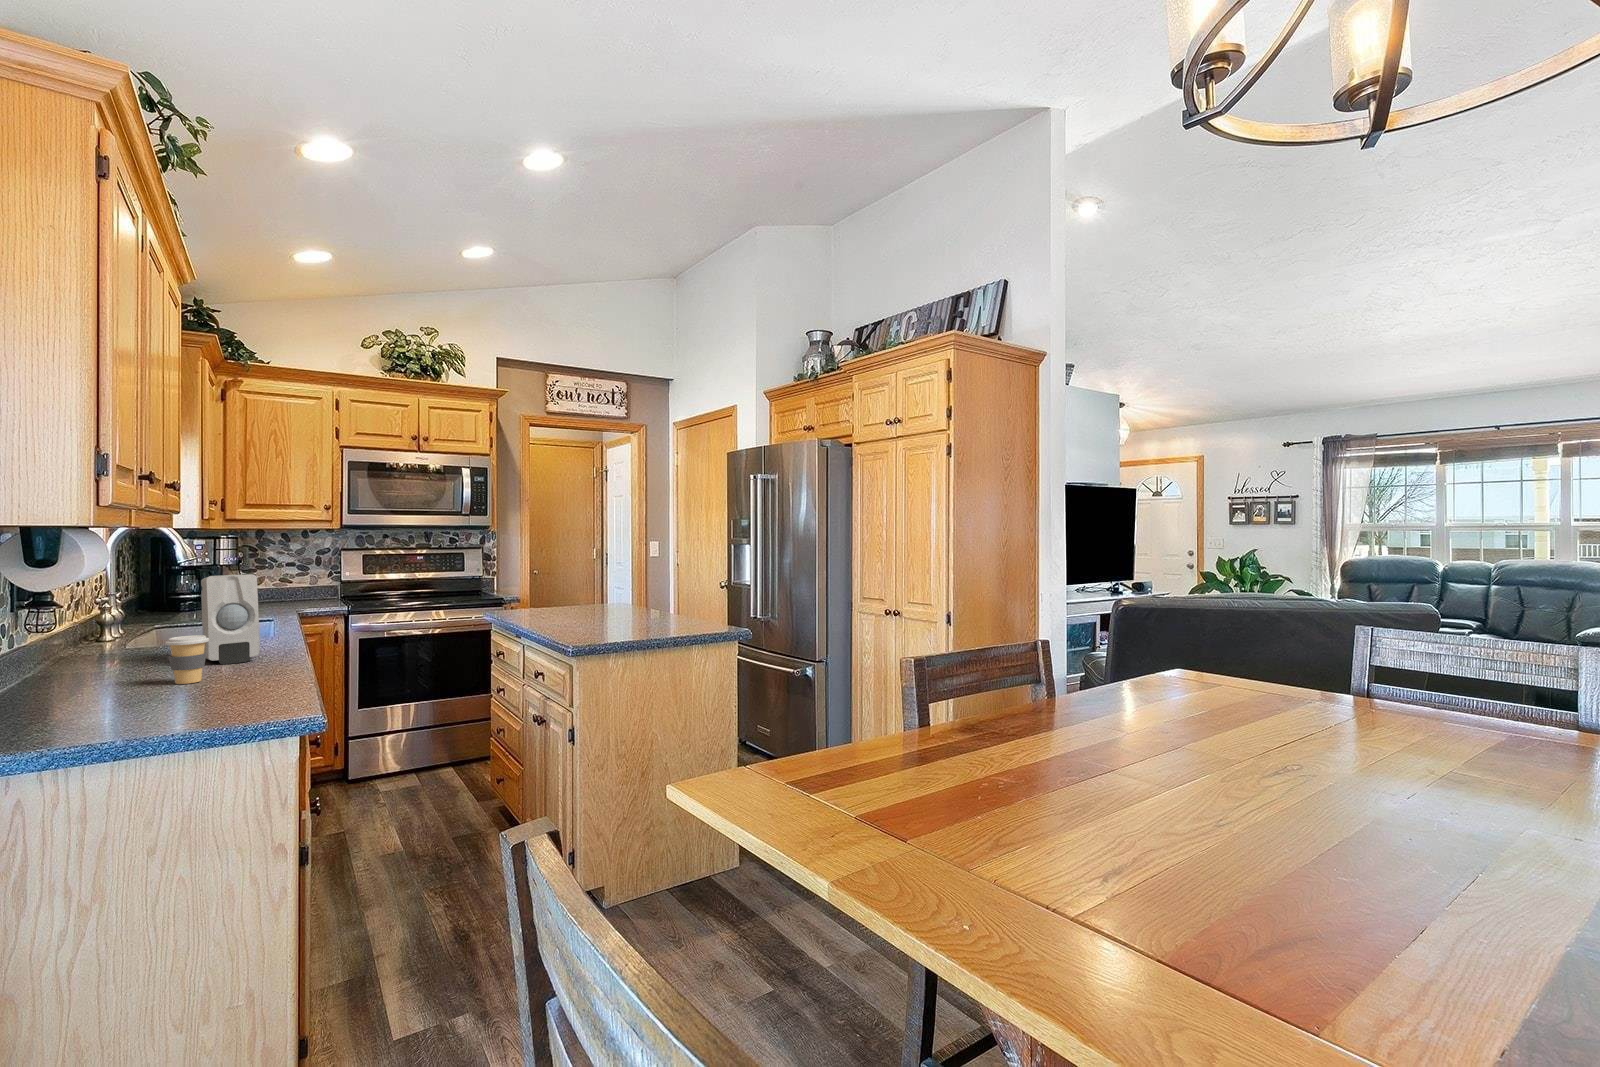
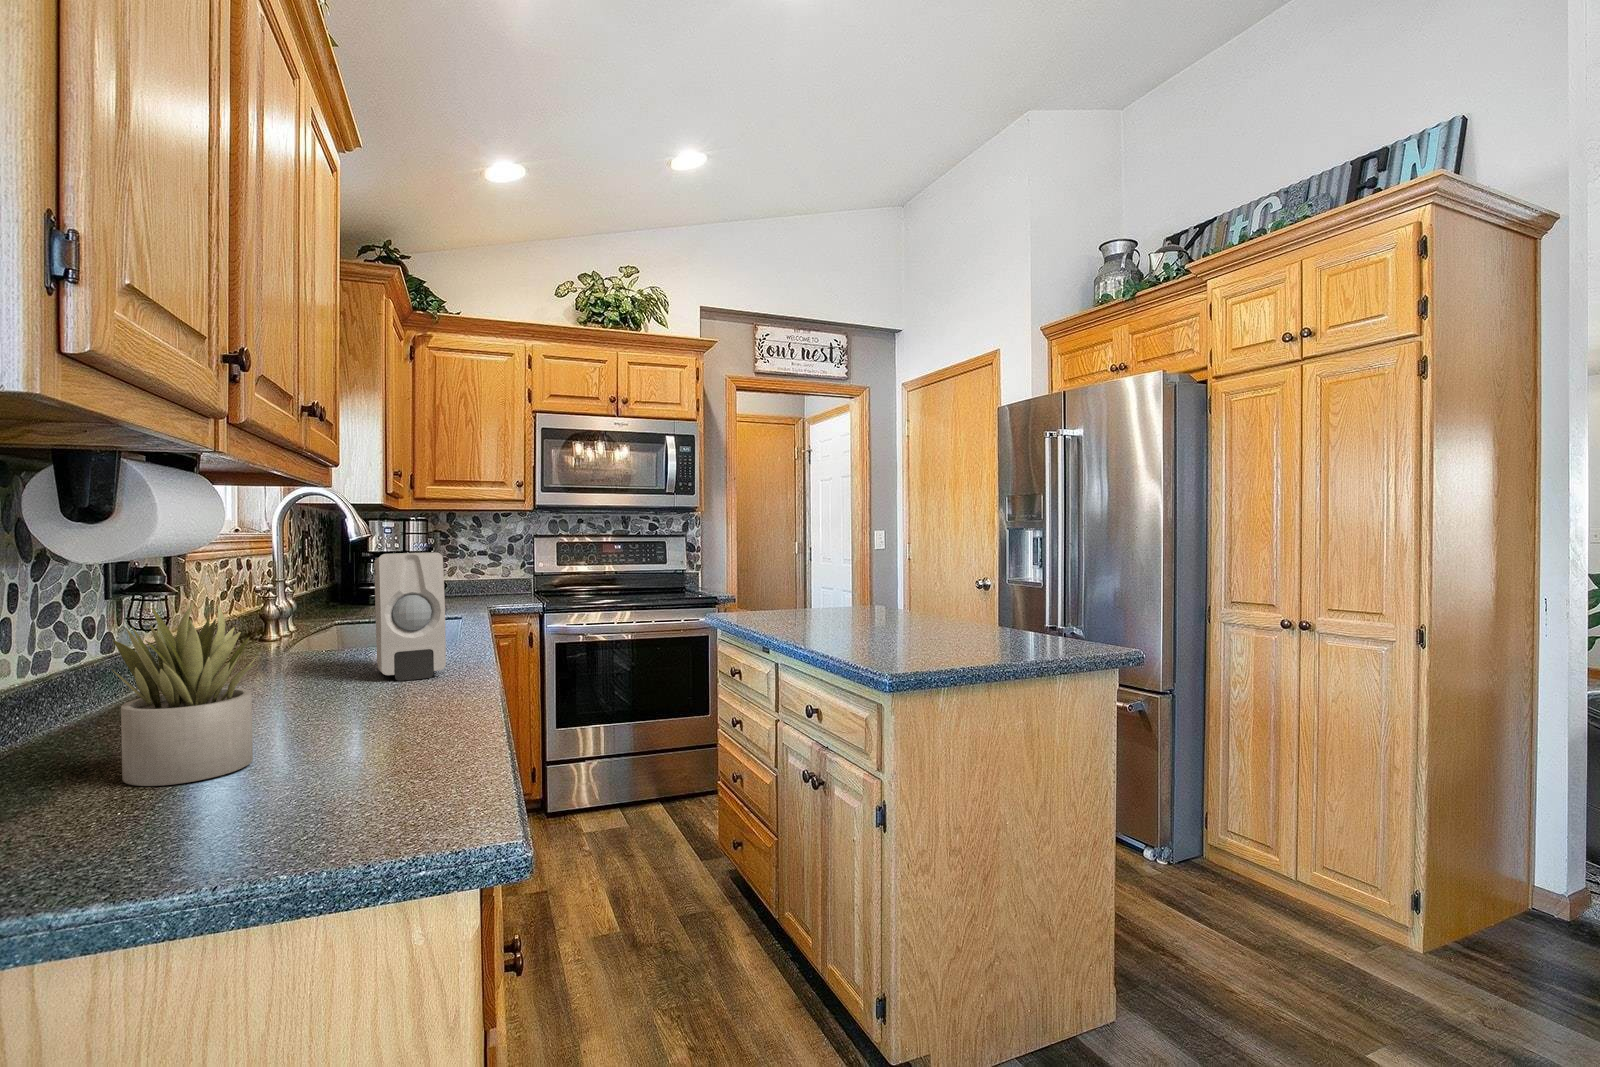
succulent plant: none [38,614,135,720] -> present [112,604,256,786]
coffee cup: present [166,635,209,684] -> none [318,640,377,715]

